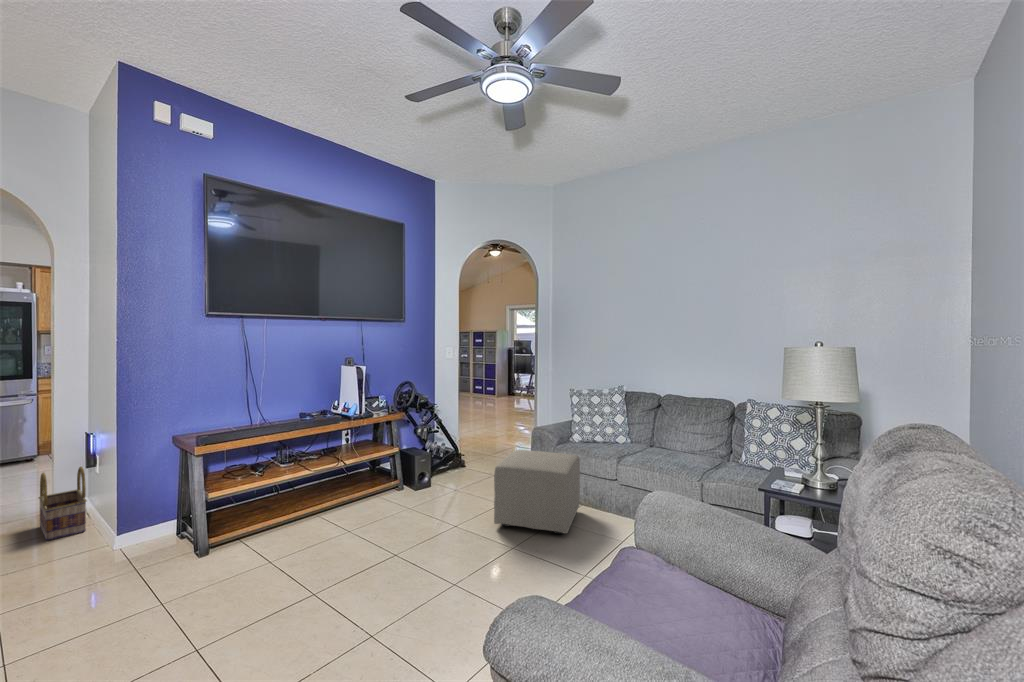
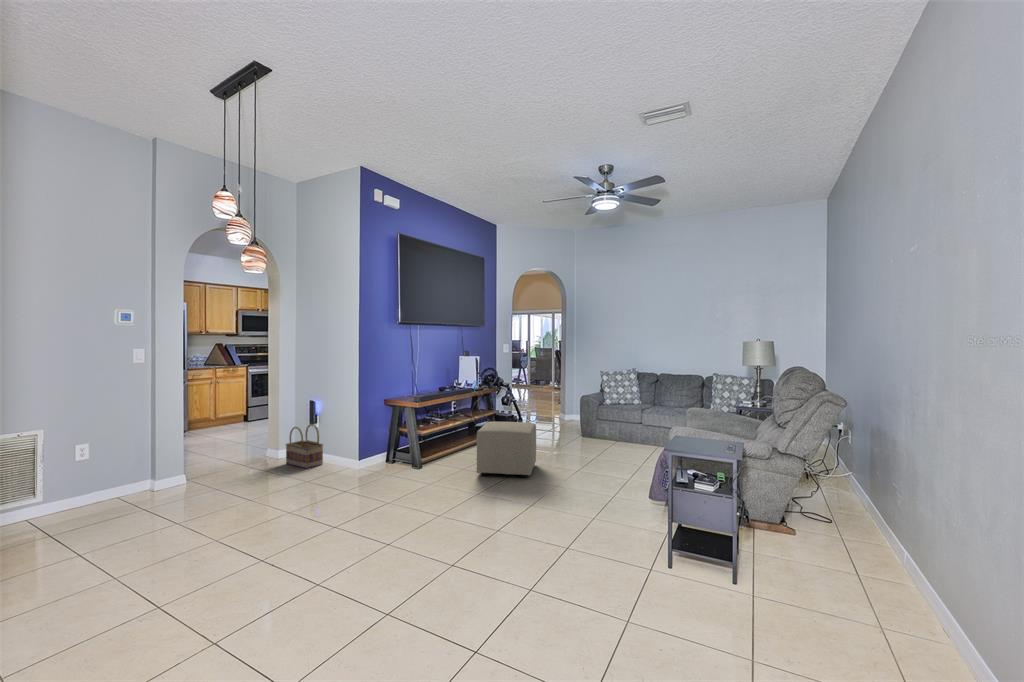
ottoman: present [494,450,580,534] -> present [476,421,536,477]

